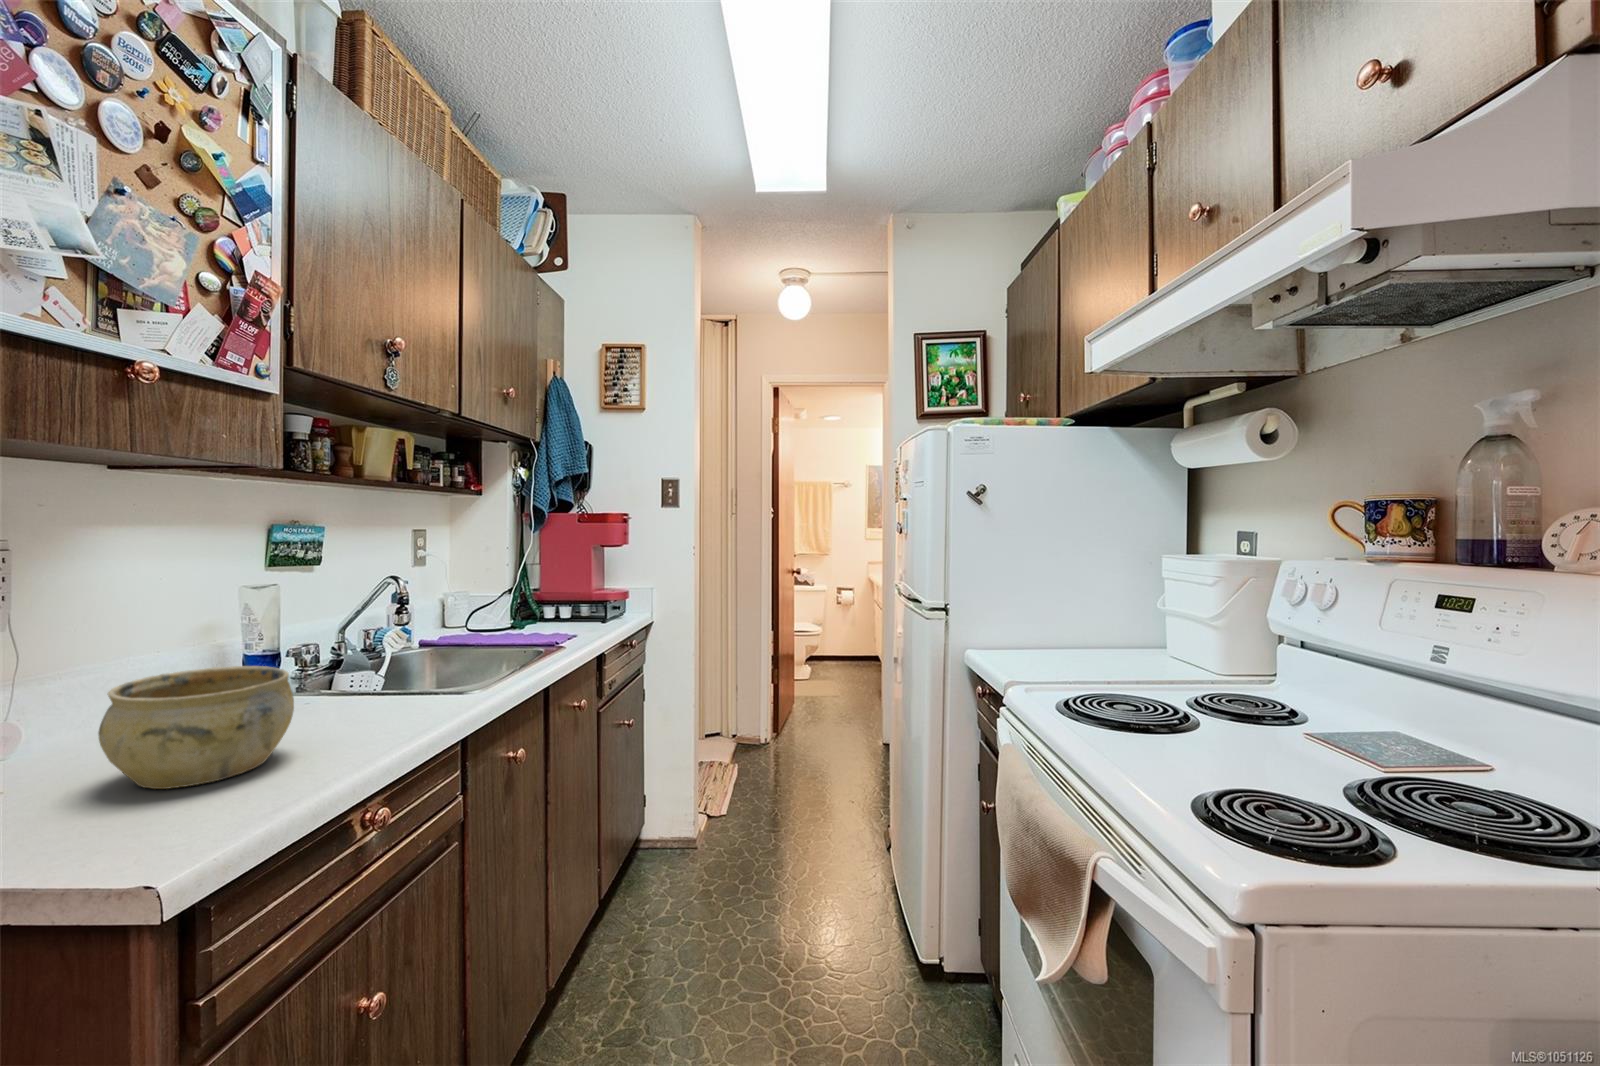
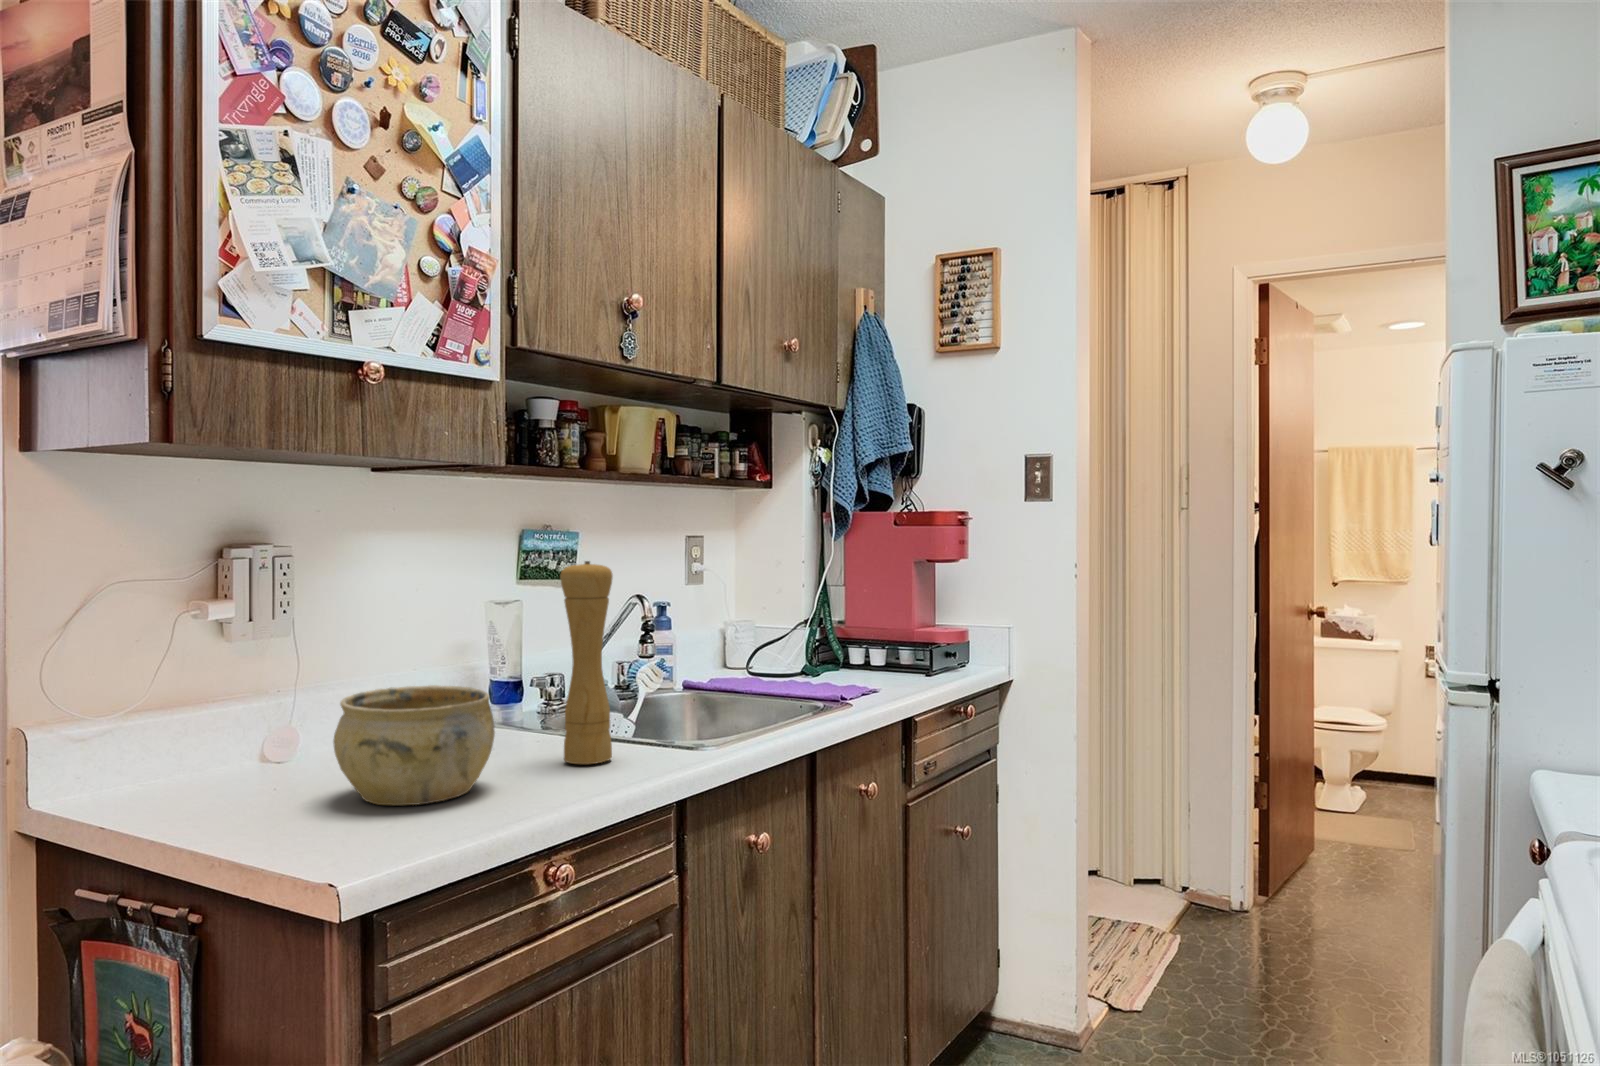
pepper mill: none [348,552,399,720] -> present [560,561,613,764]

